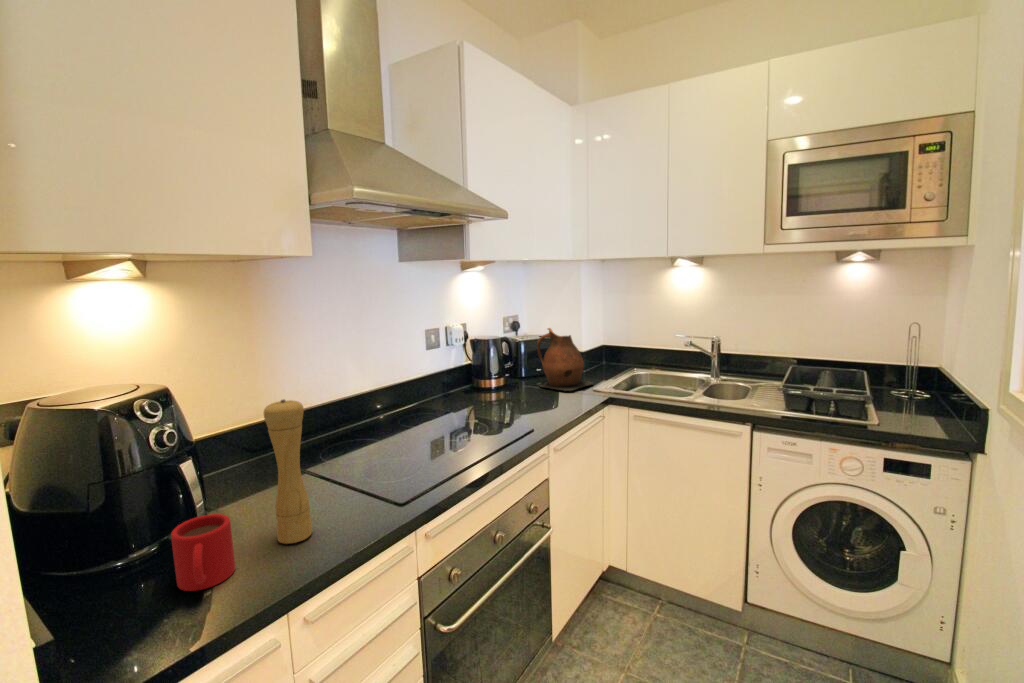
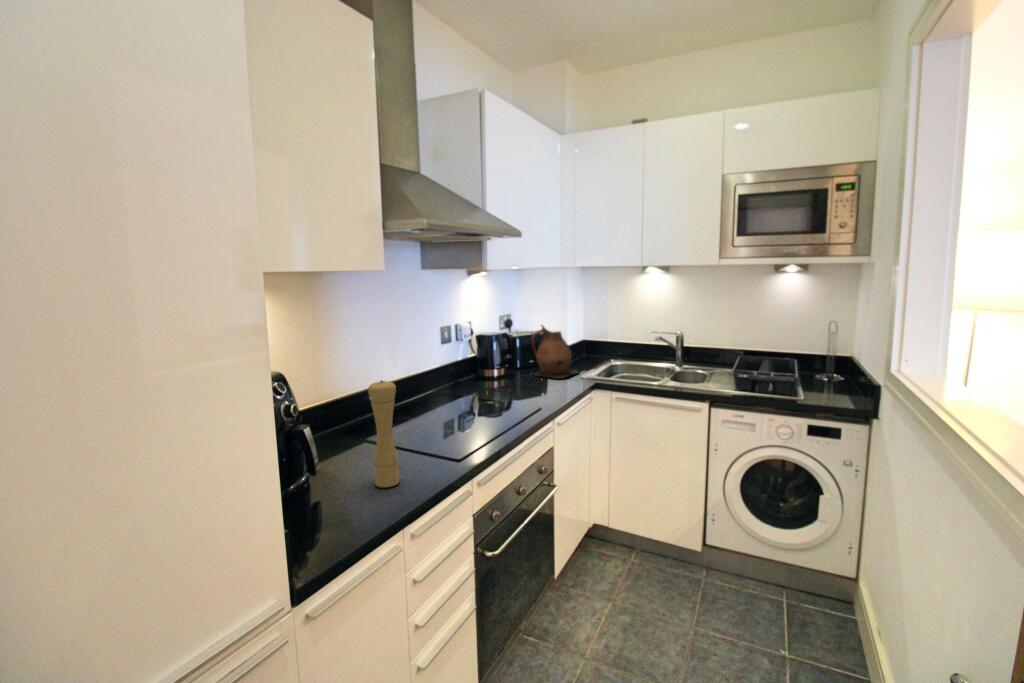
mug: present [171,514,235,591] -> none [315,464,356,516]

